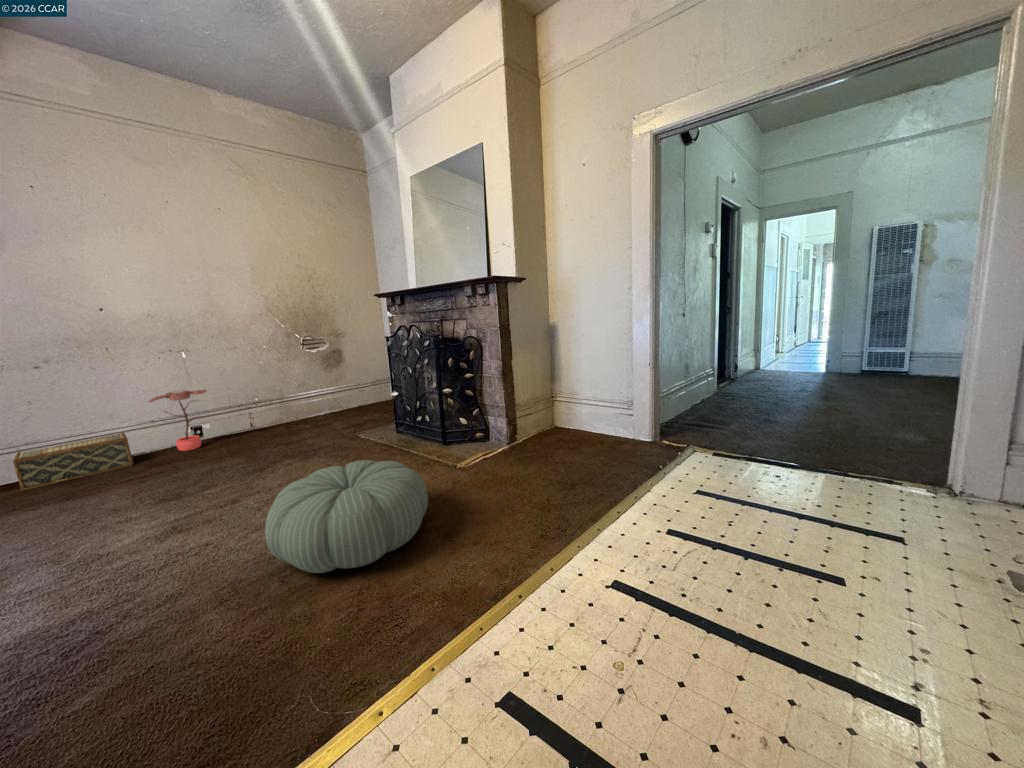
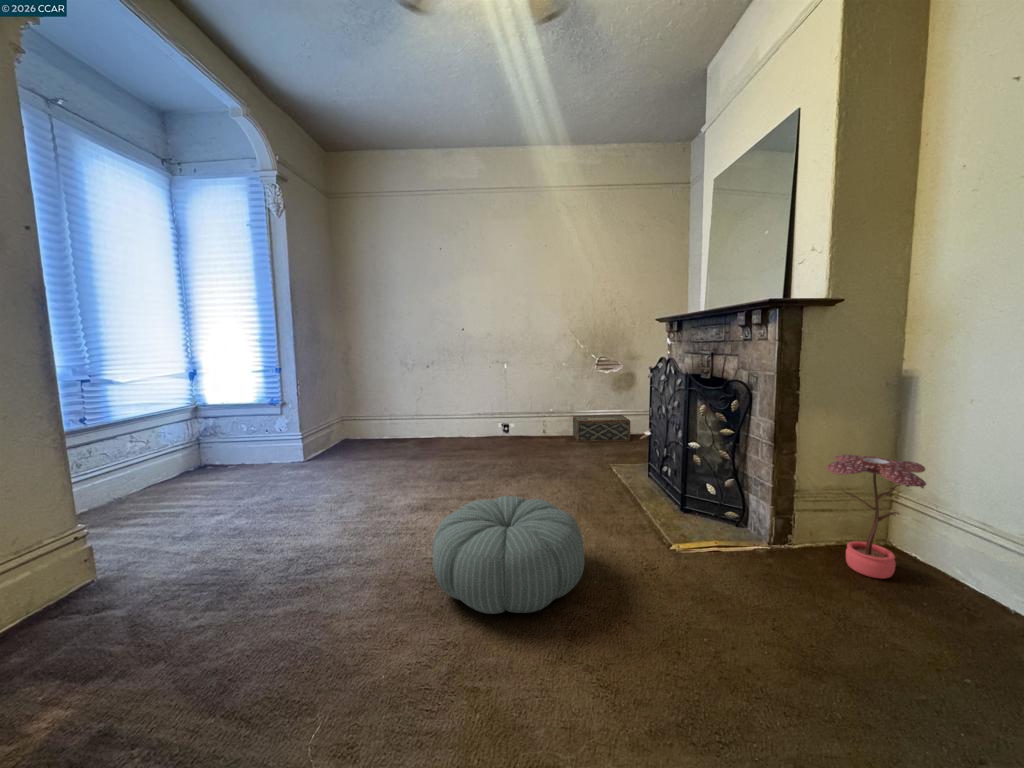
potted plant: present [148,390,207,451] -> present [827,455,926,579]
woven basket: present [13,432,133,490] -> present [573,415,630,442]

